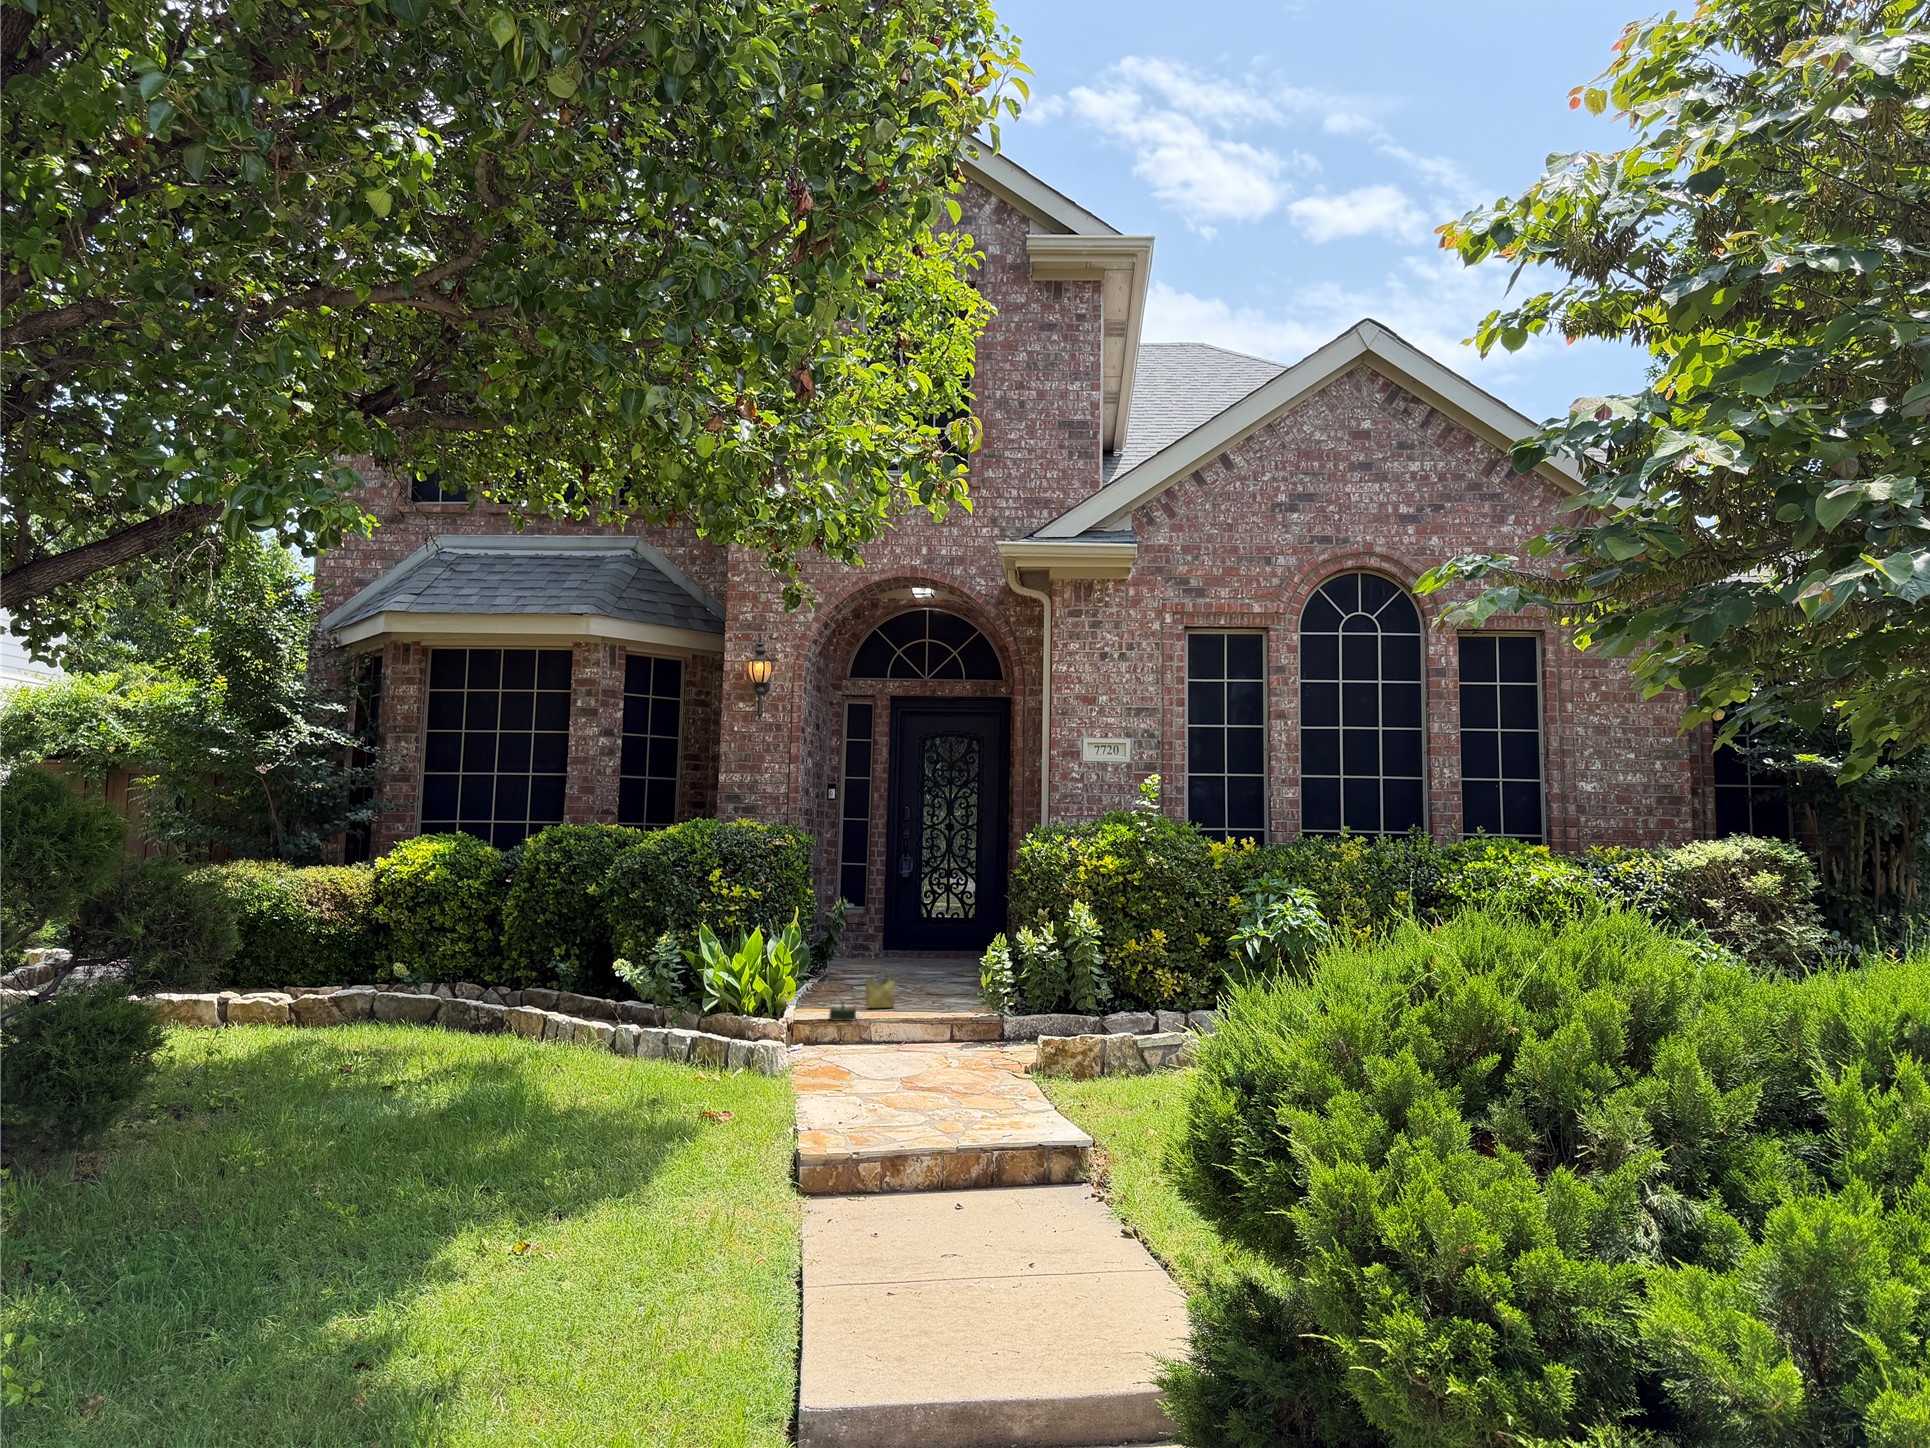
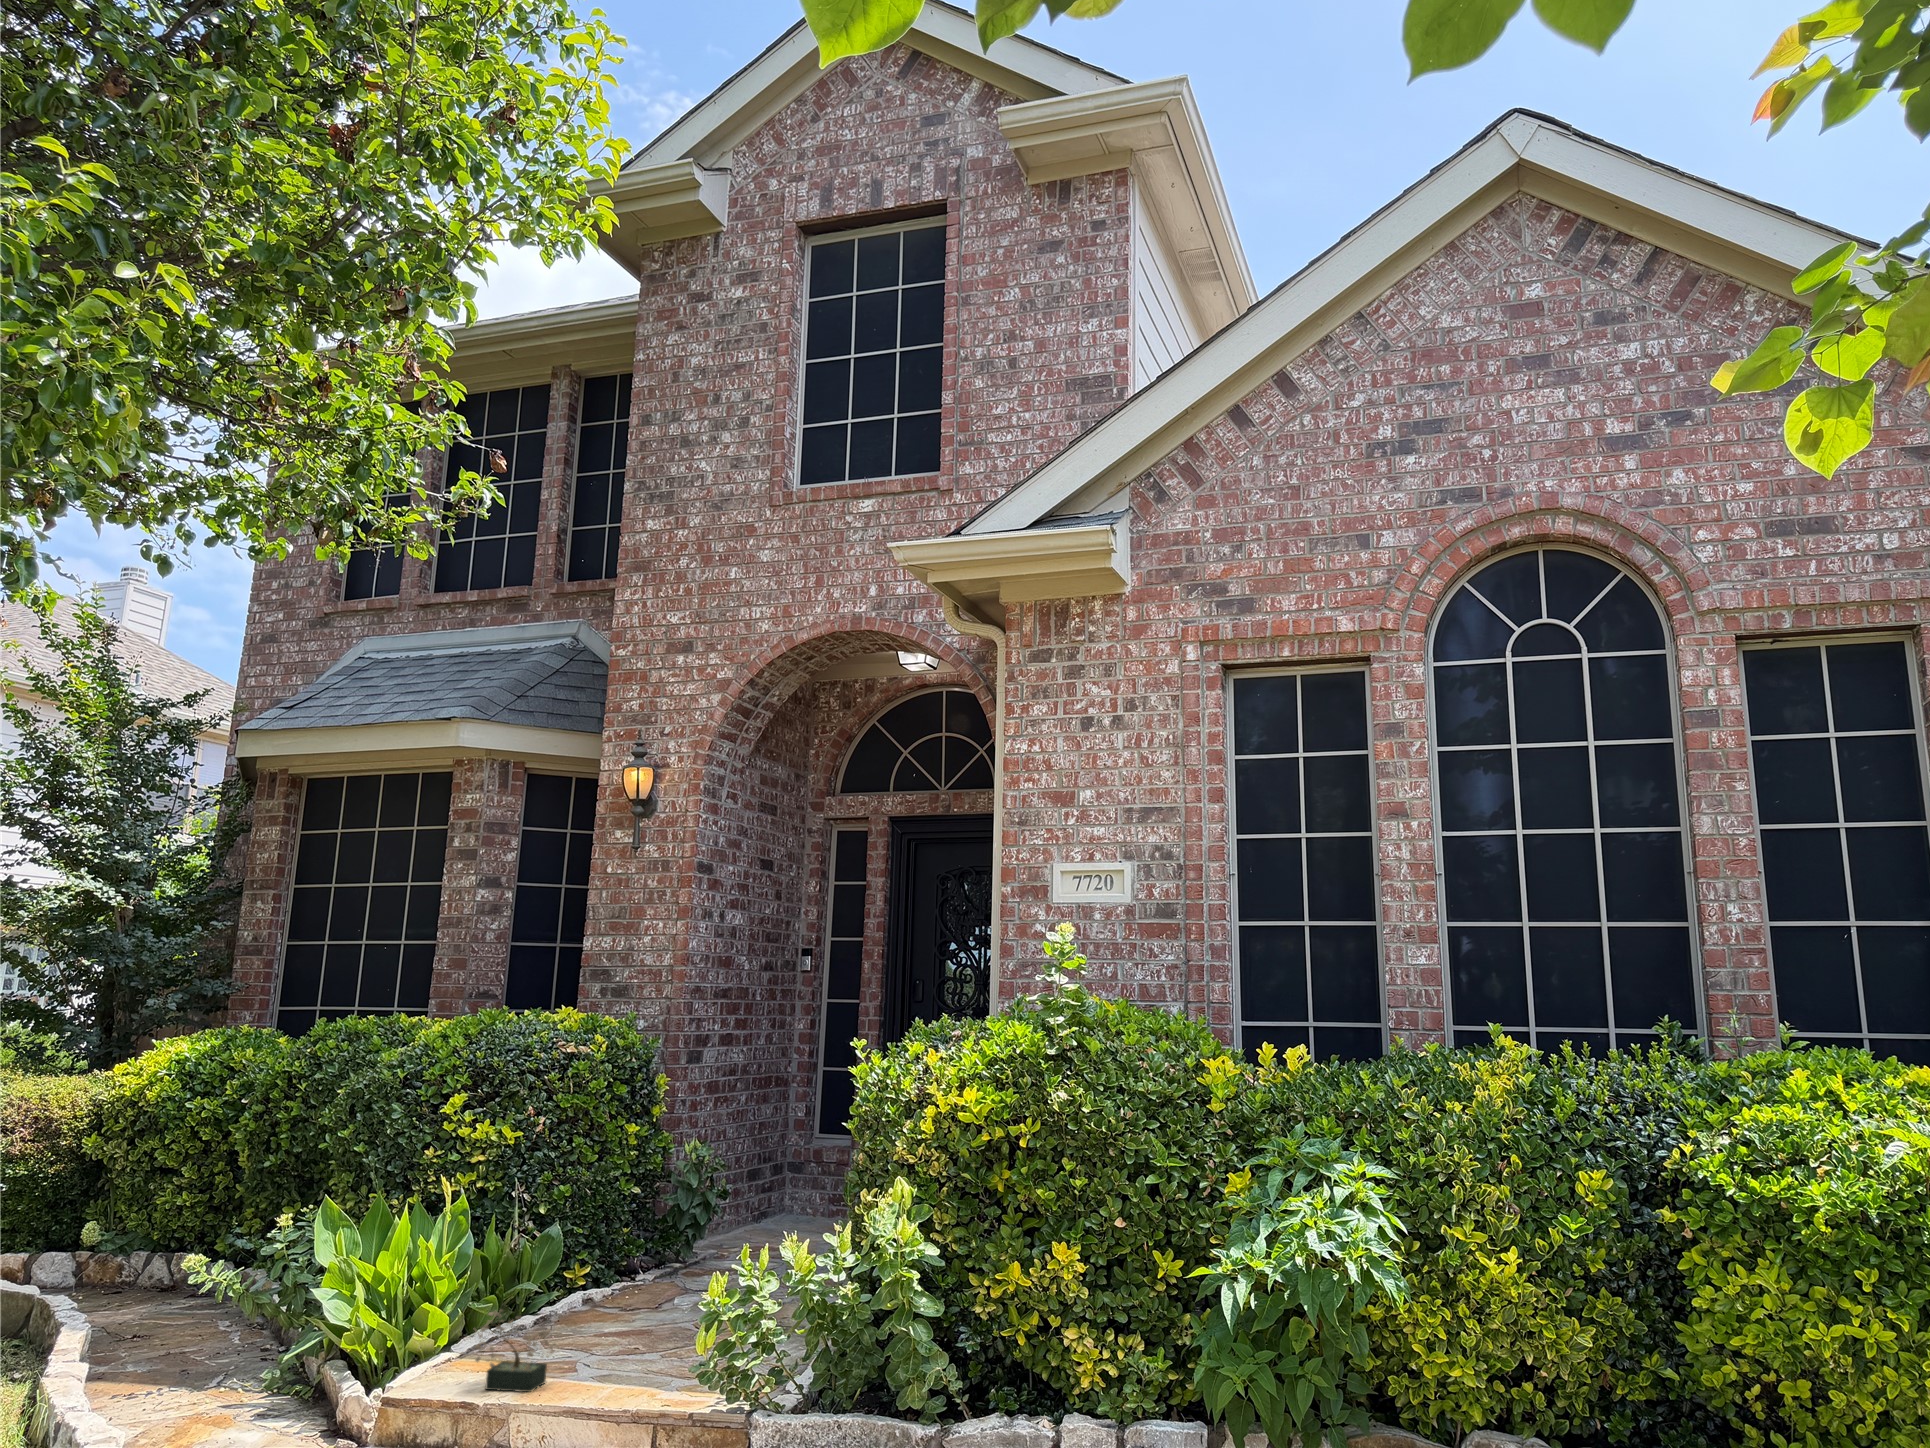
woven basket: present [866,980,895,1008] -> none [611,1271,669,1354]

